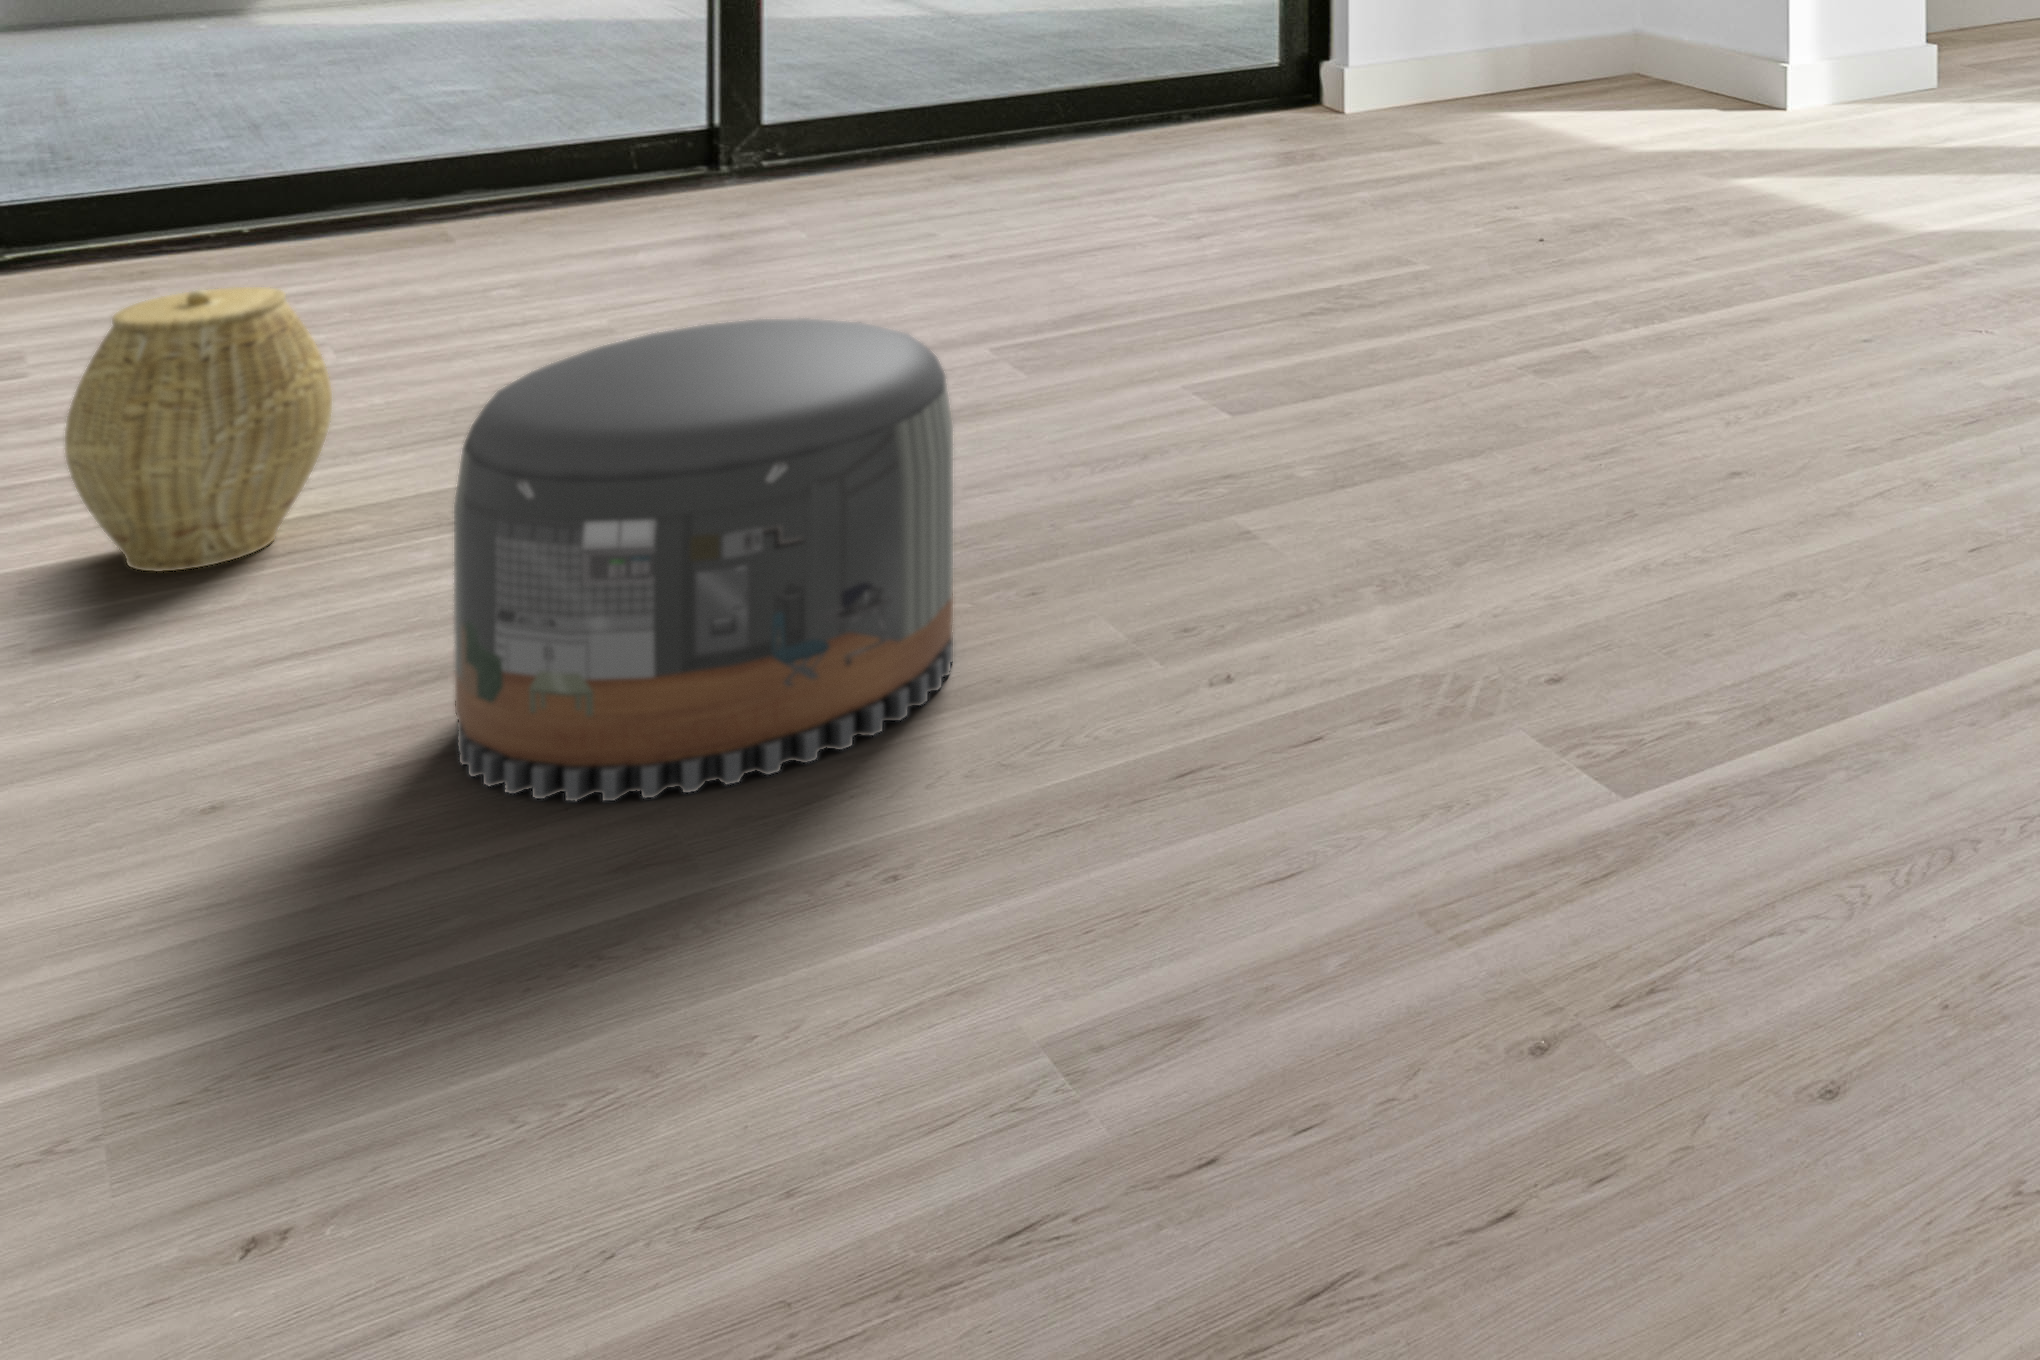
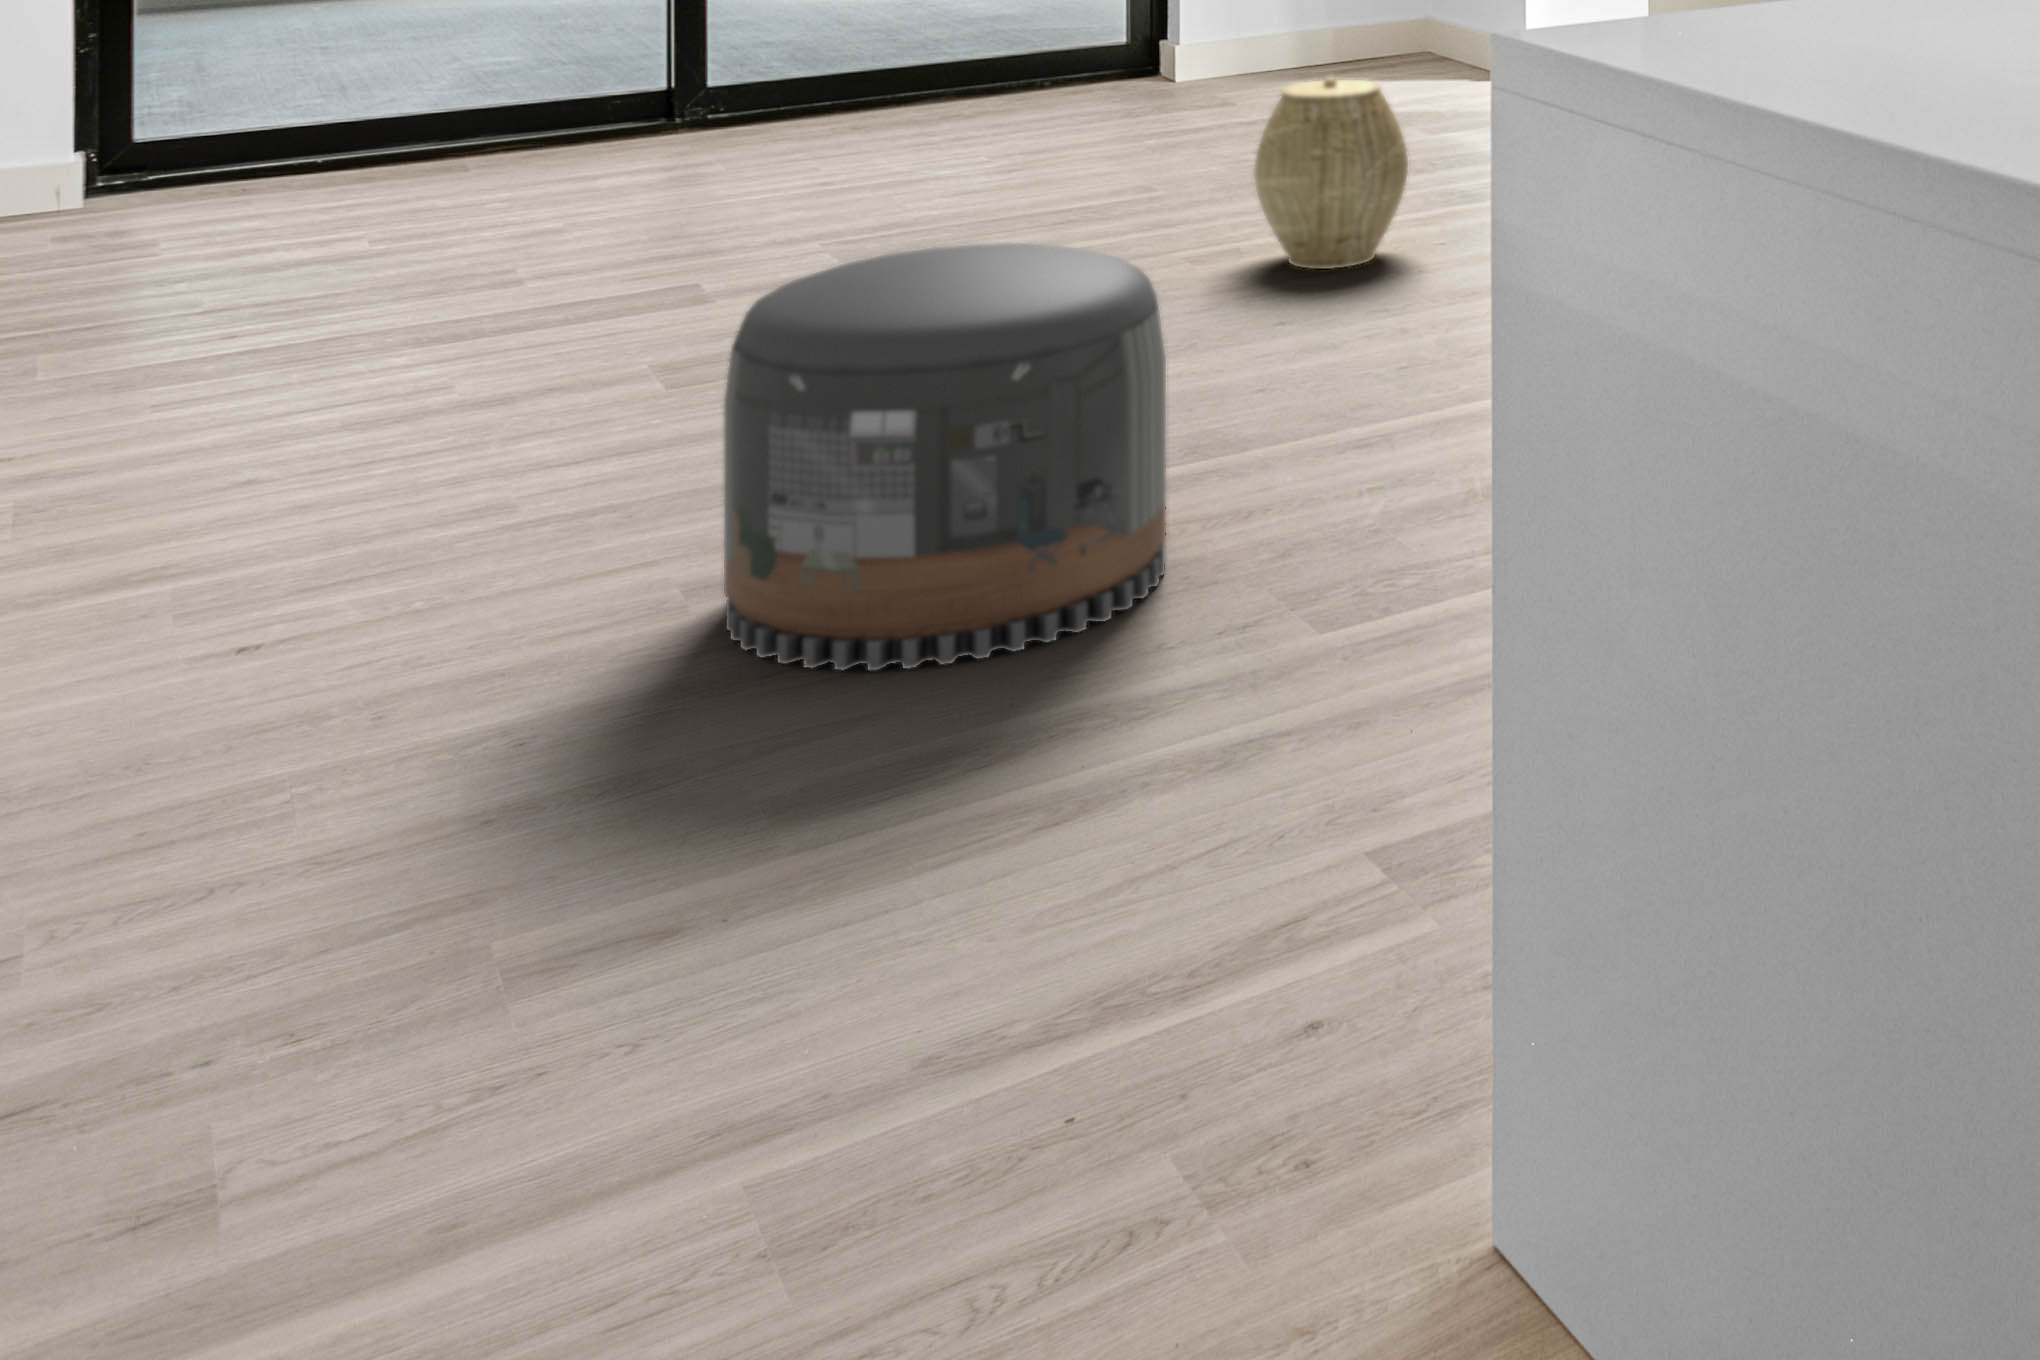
woven basket: present [65,287,332,572] -> present [1254,77,1408,269]

